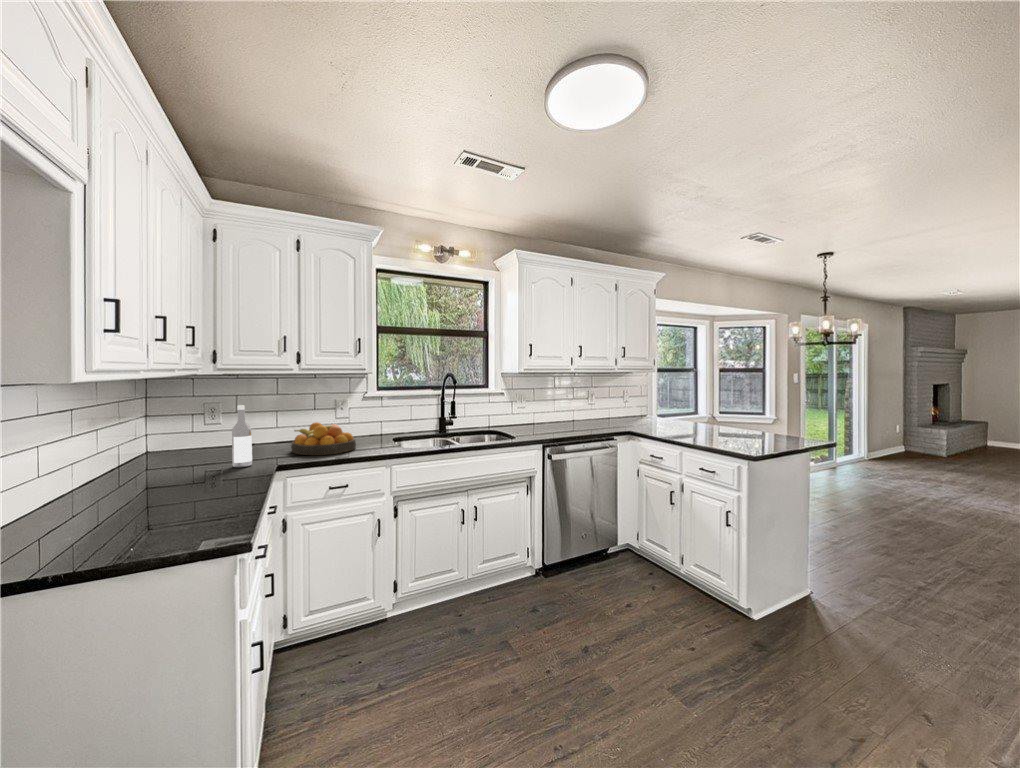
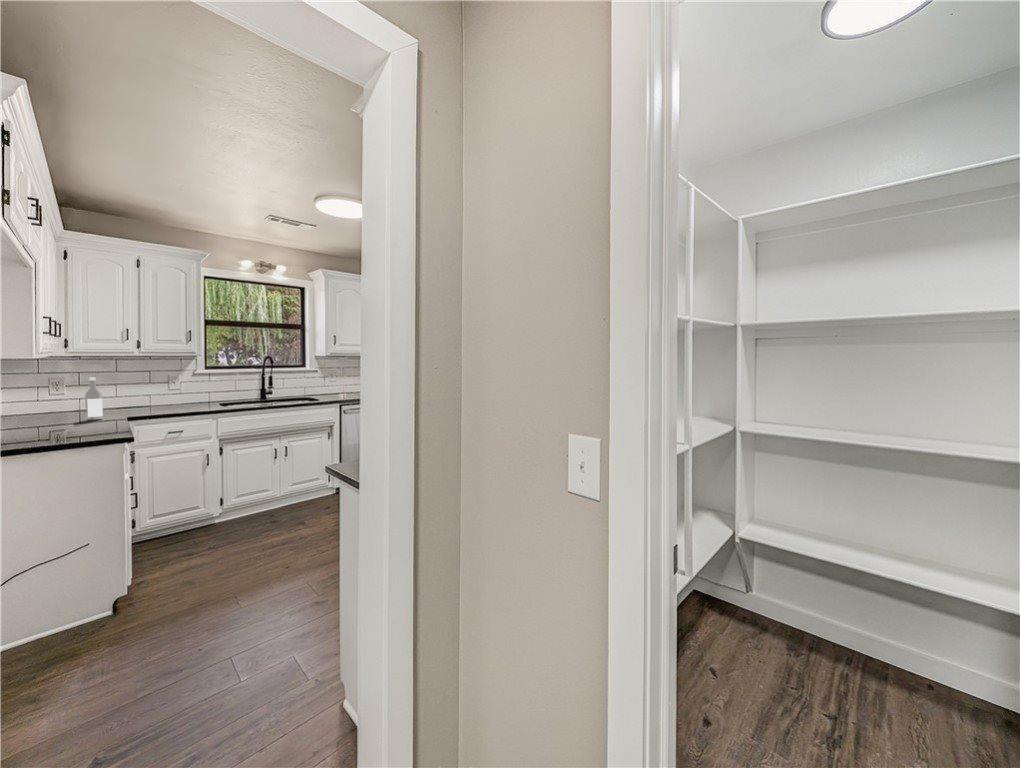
fruit bowl: present [291,422,356,455] -> none [133,391,189,413]

